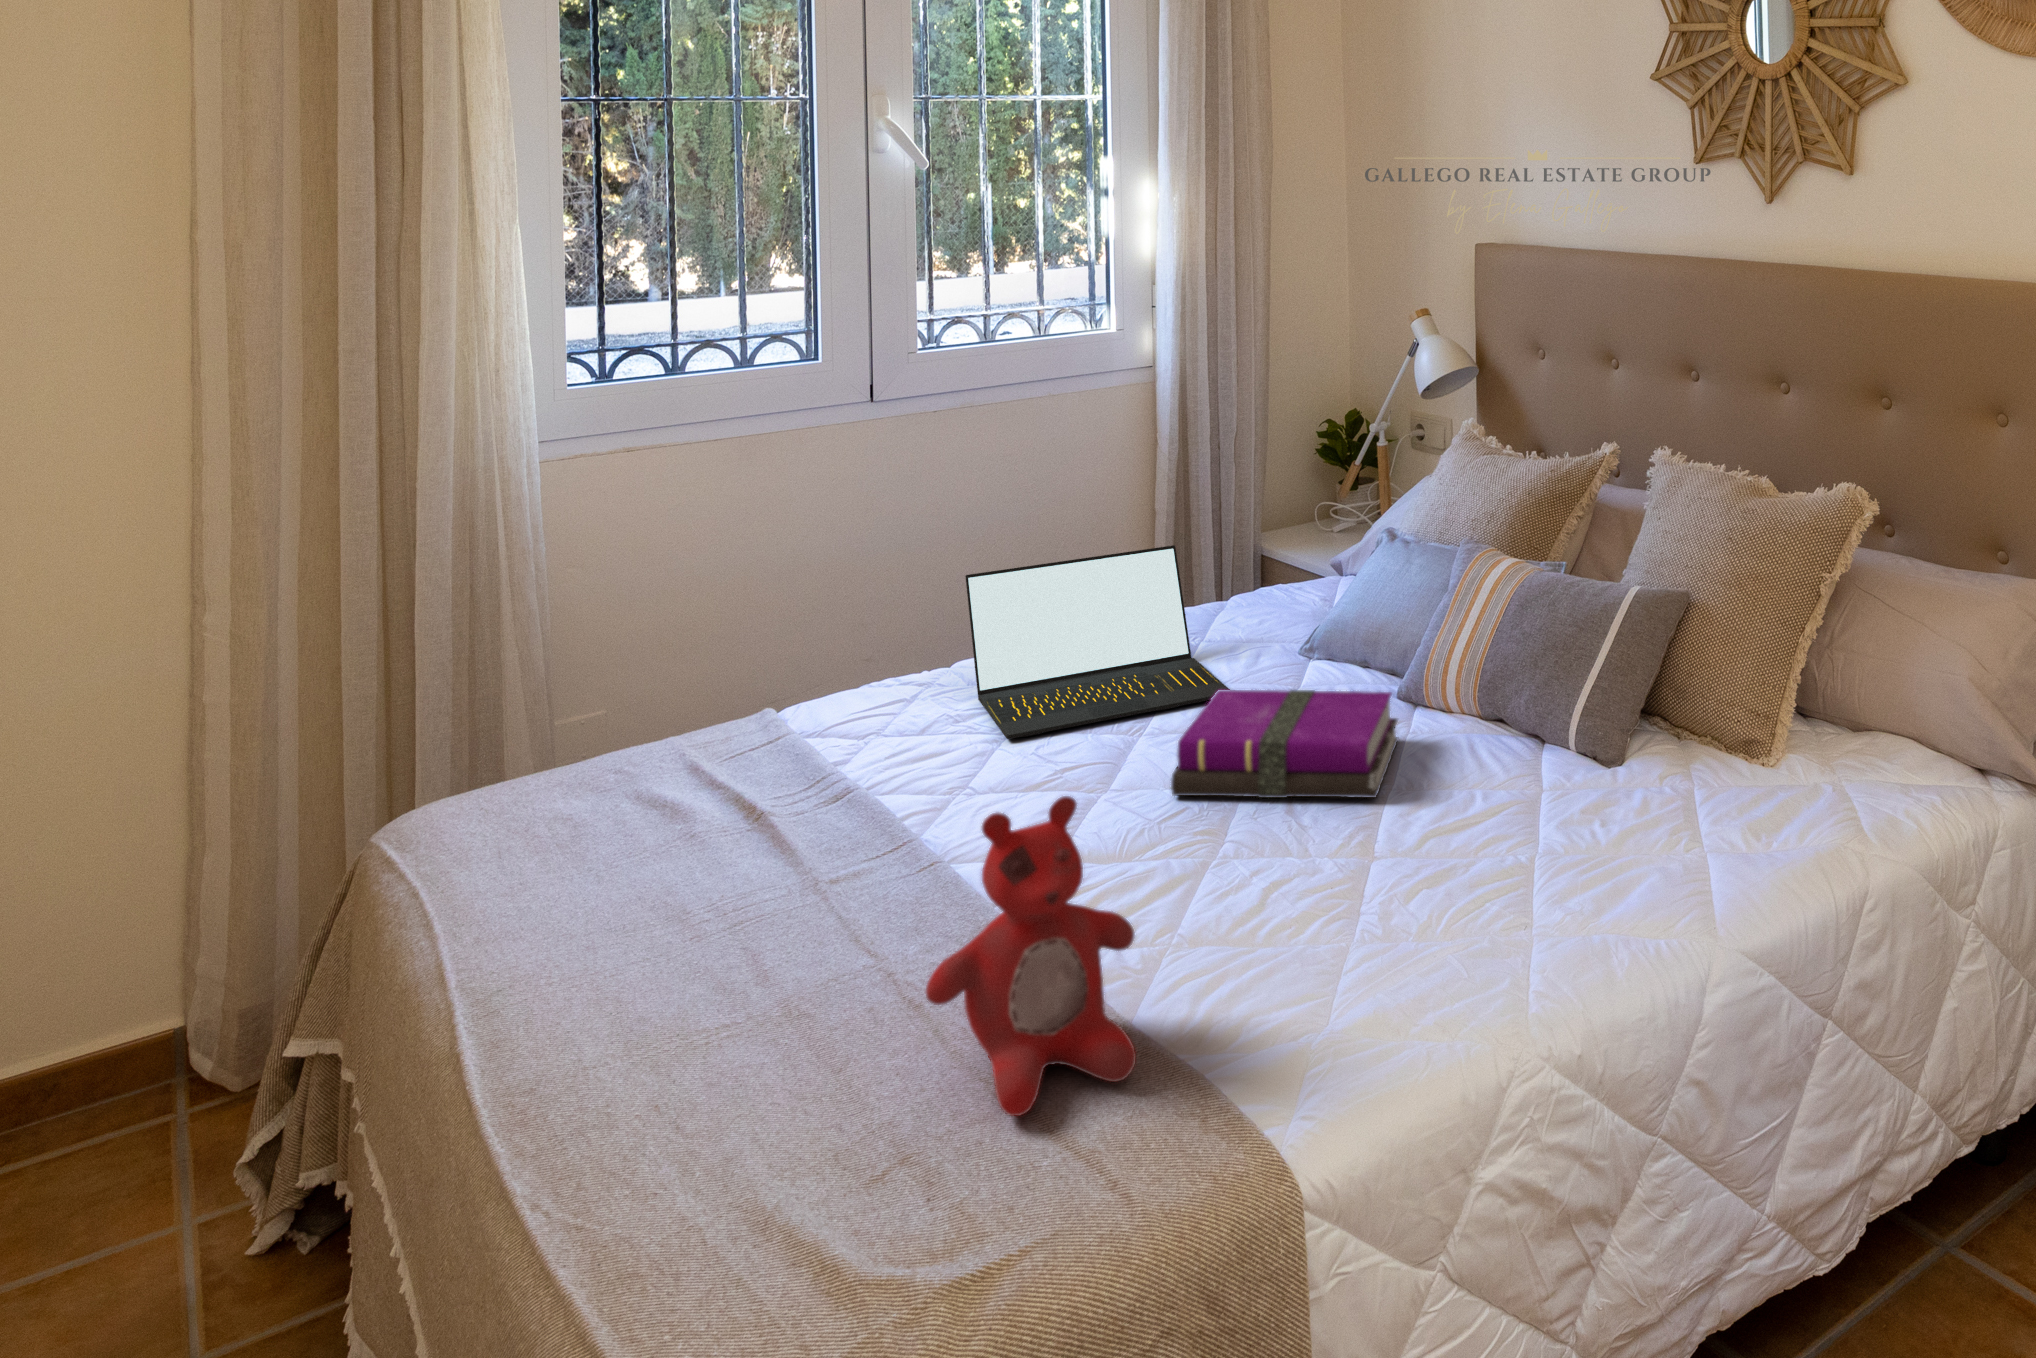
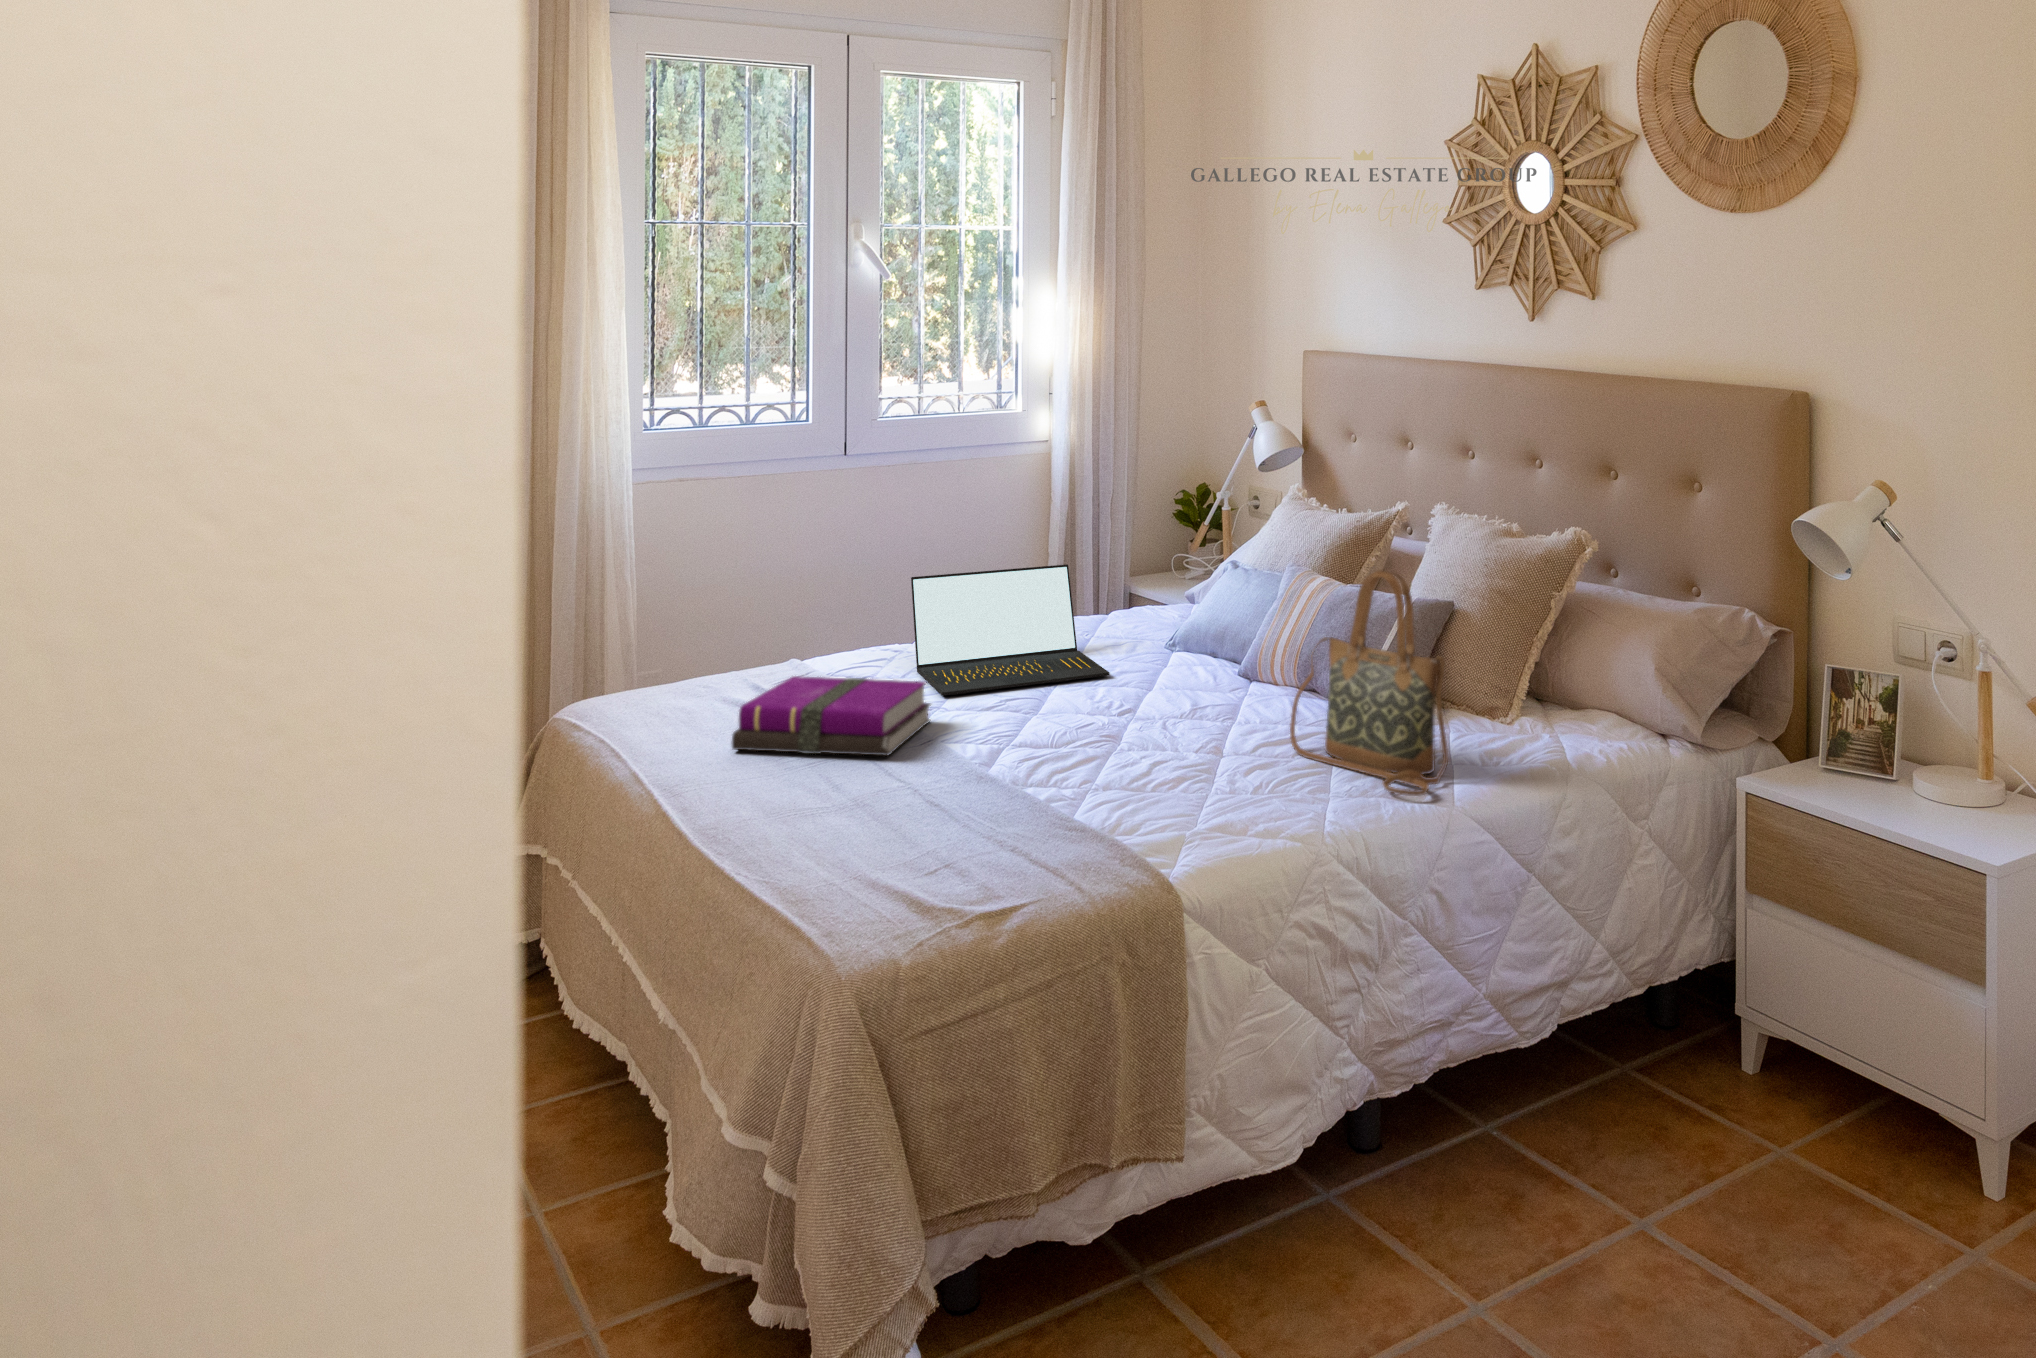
handbag: none [1475,571,1696,892] -> present [1290,570,1448,796]
notebook: present [1171,690,1398,798] -> present [732,676,930,756]
stuffed bear: present [926,796,1136,1116] -> none [913,686,1053,893]

